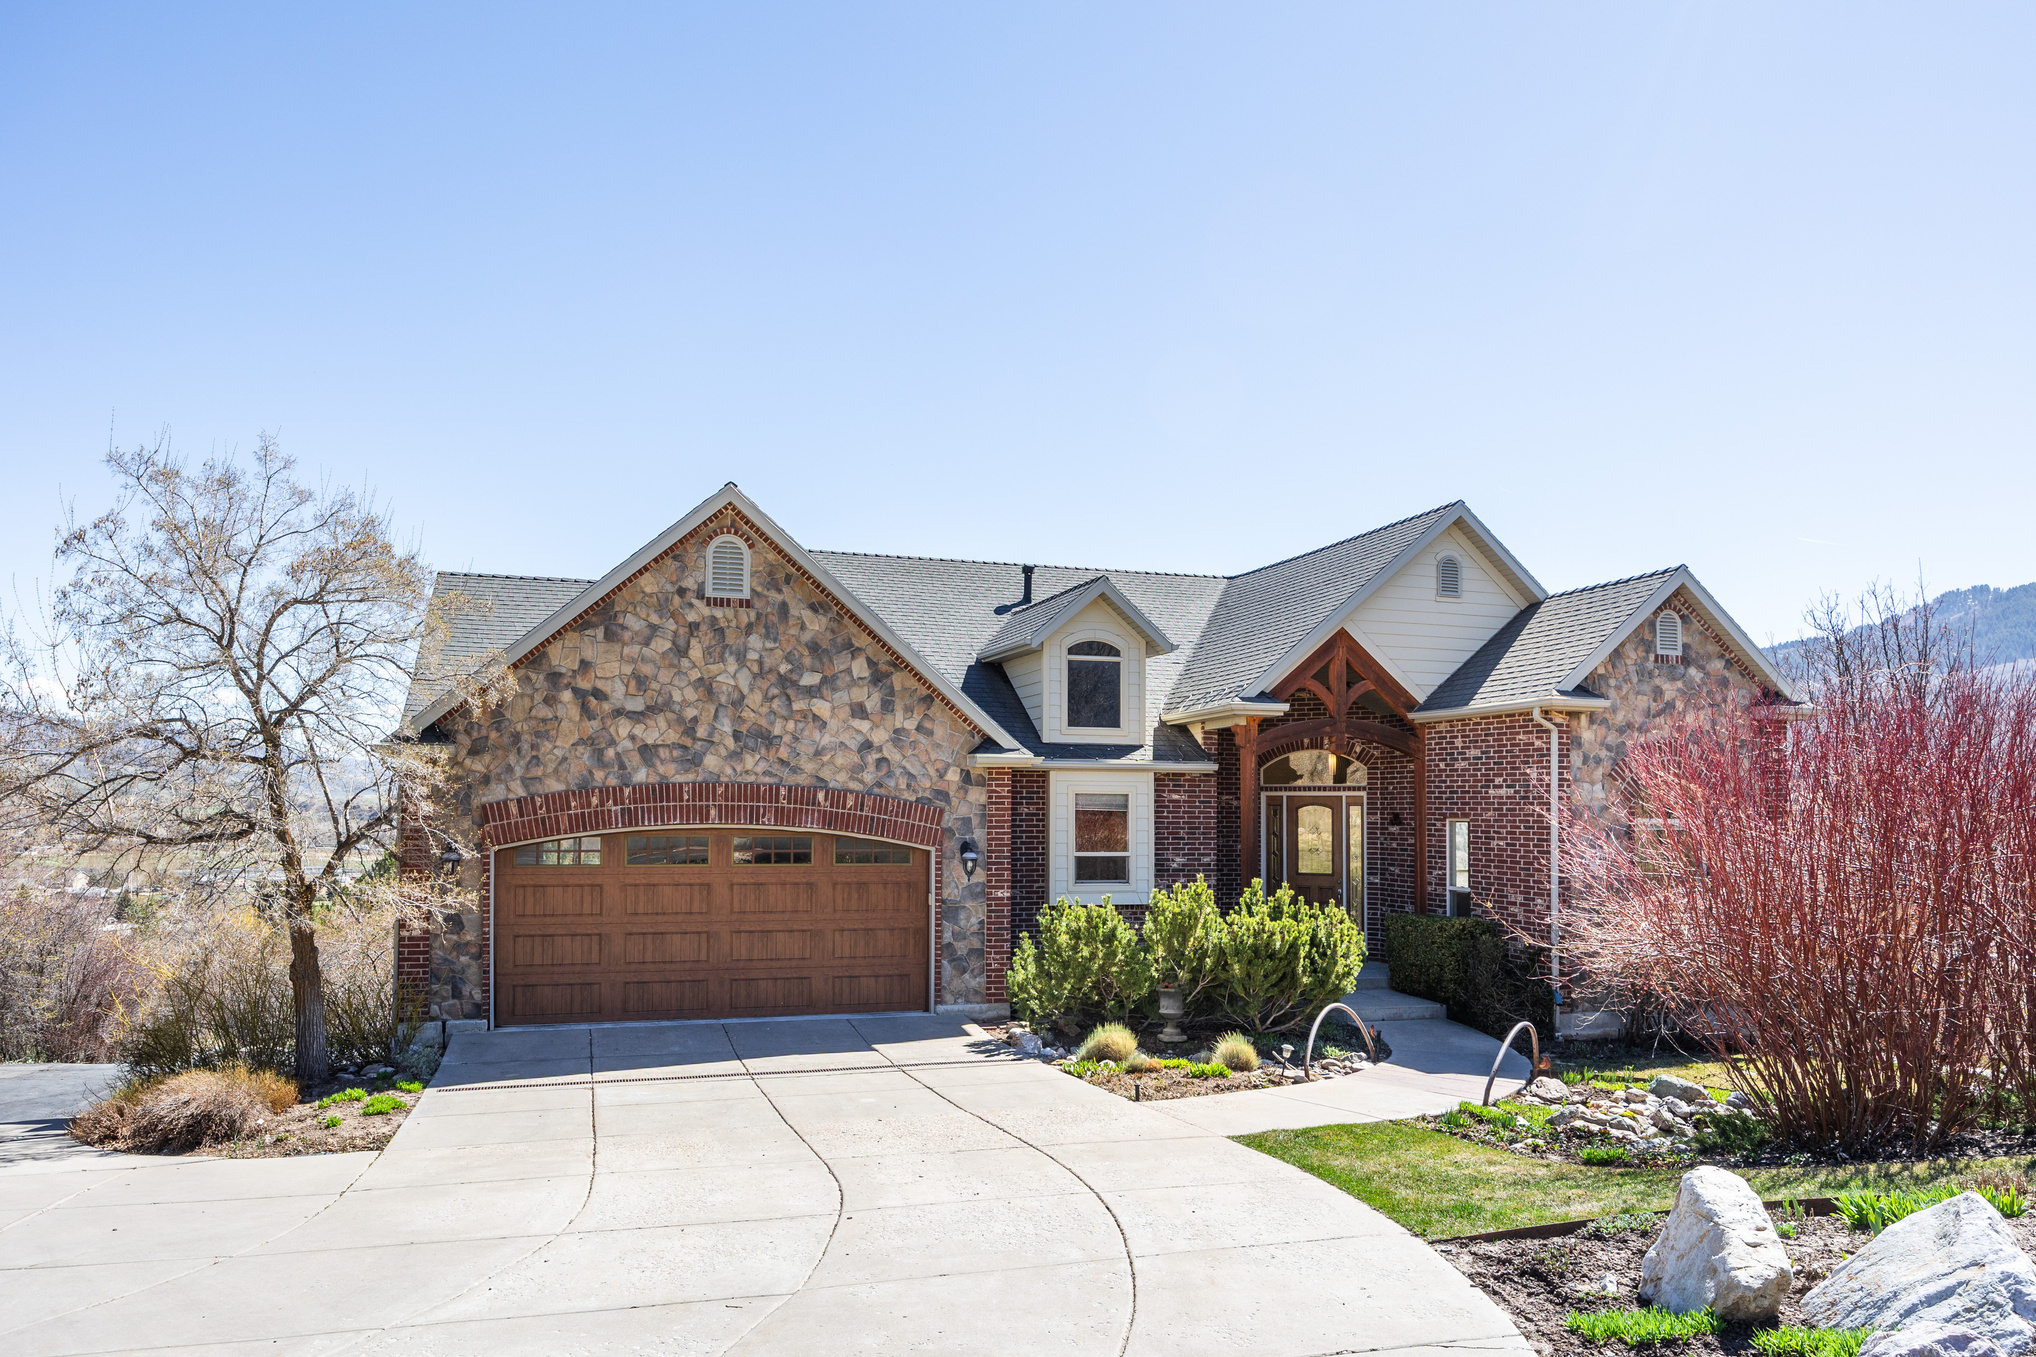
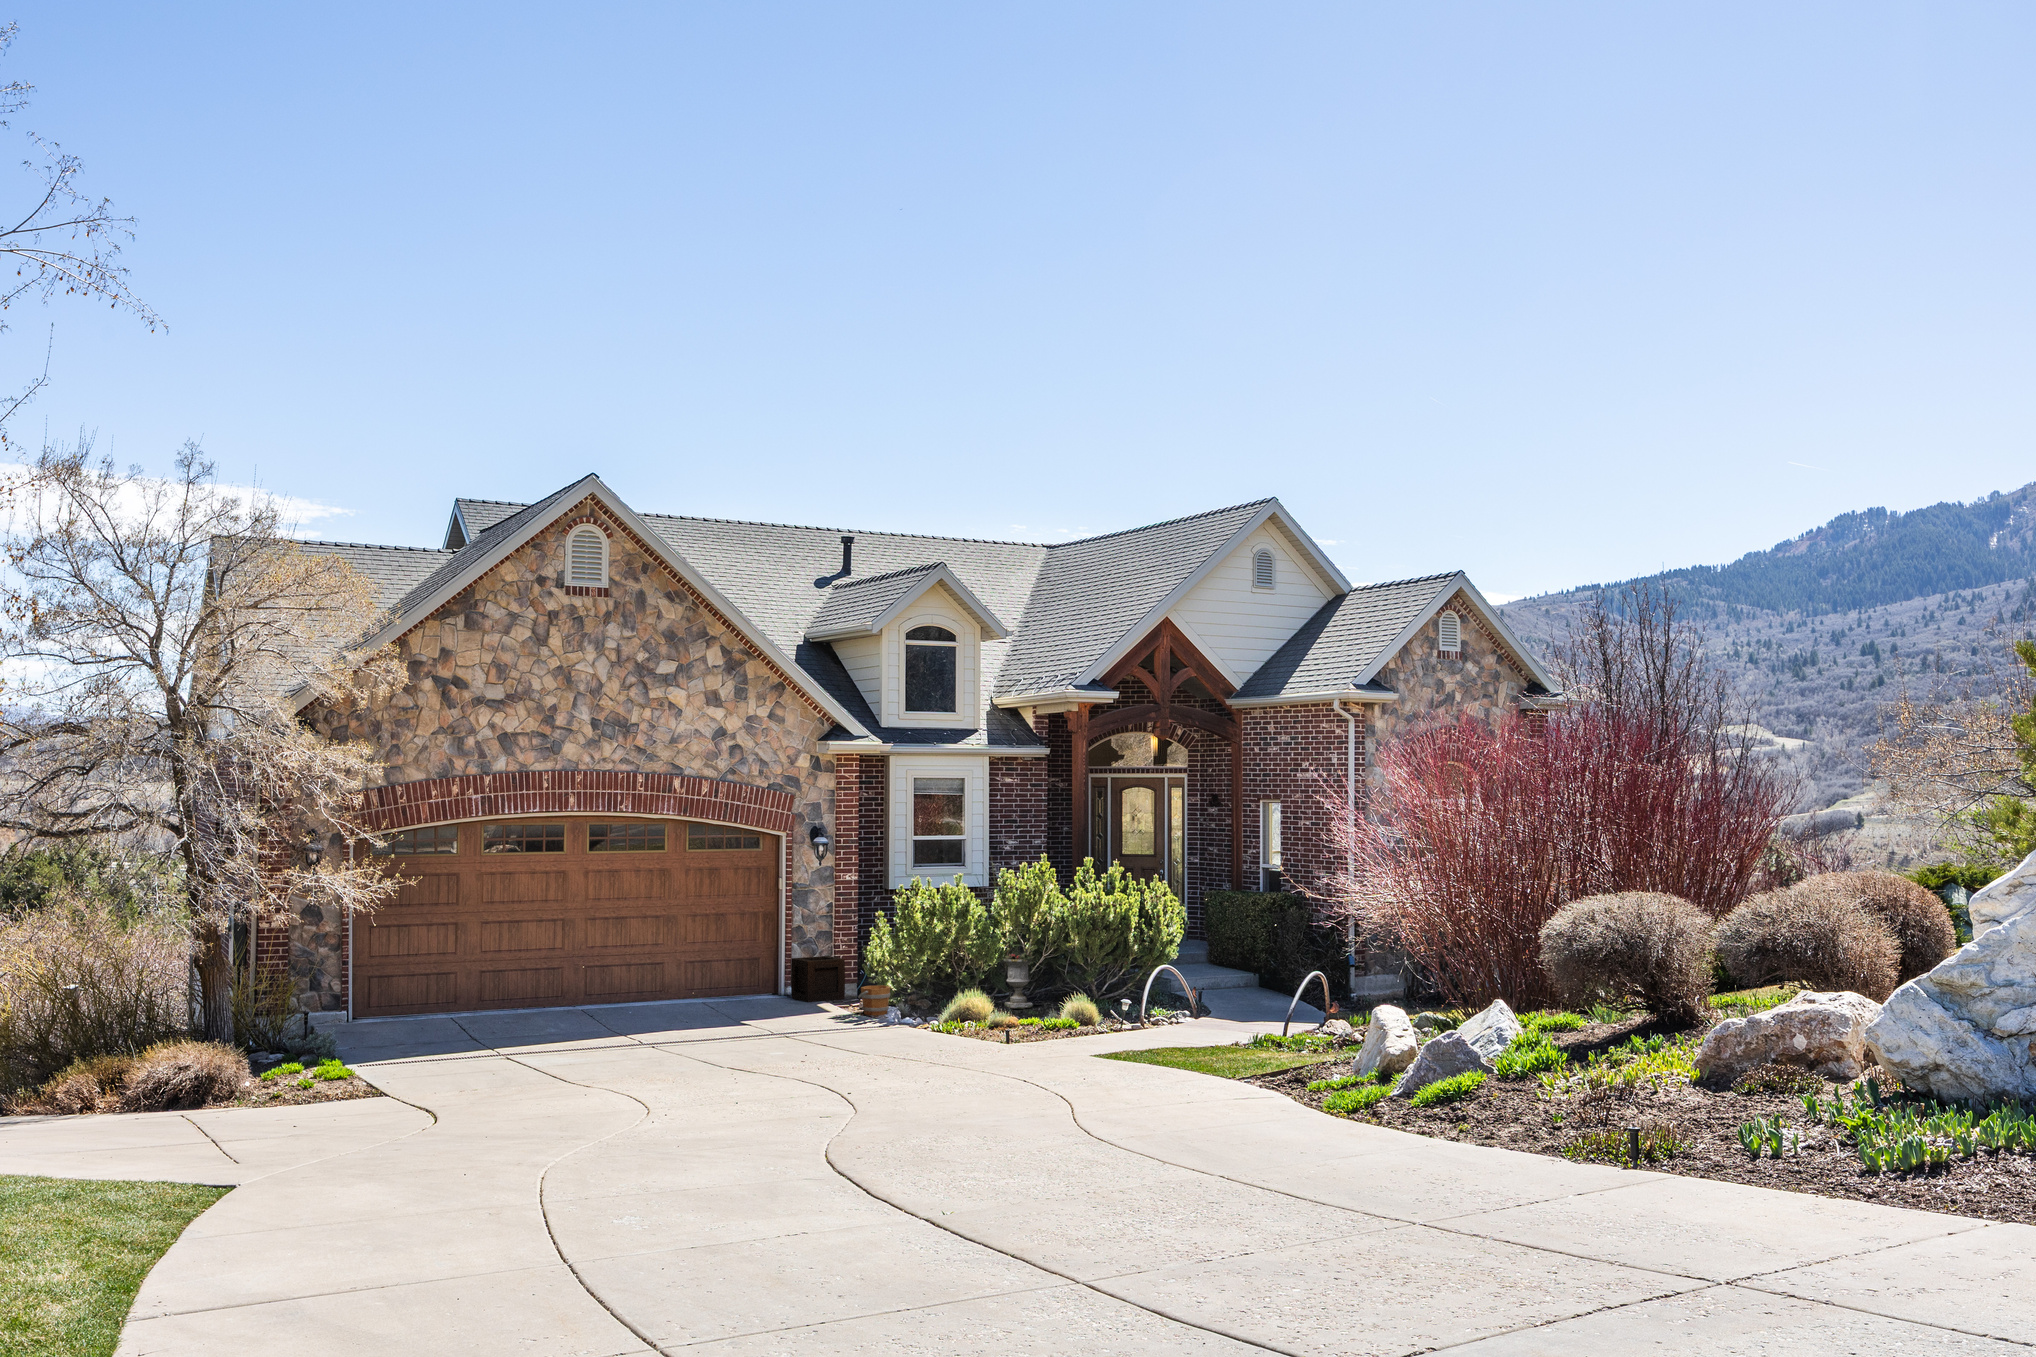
wooden crate: none [941,977,995,1027] -> present [791,956,845,1002]
bucket: none [1000,1013,1034,1045] -> present [858,985,890,1015]

